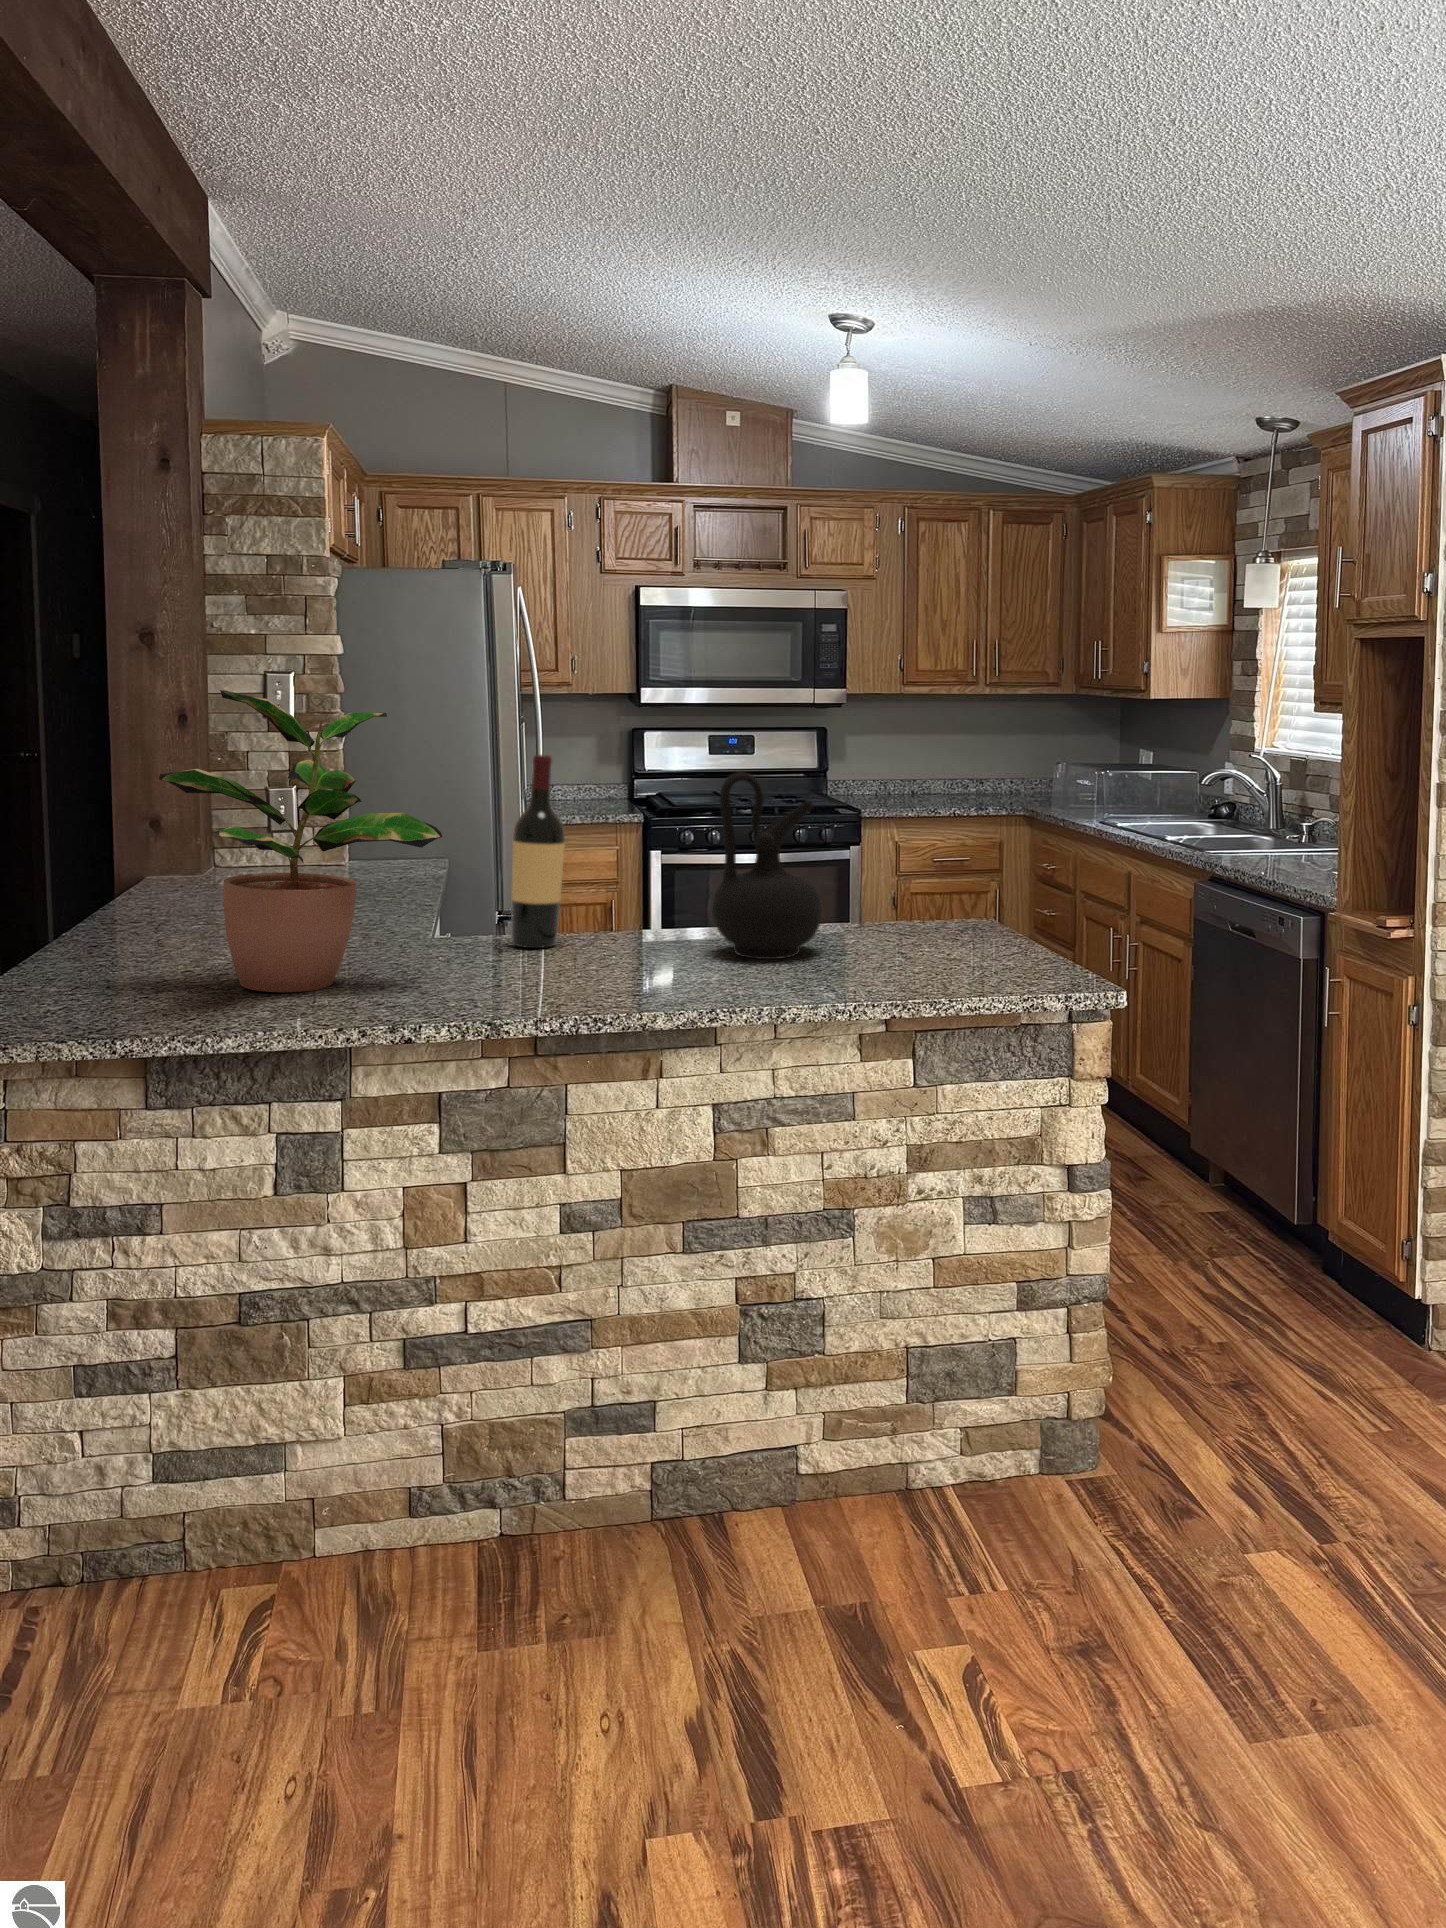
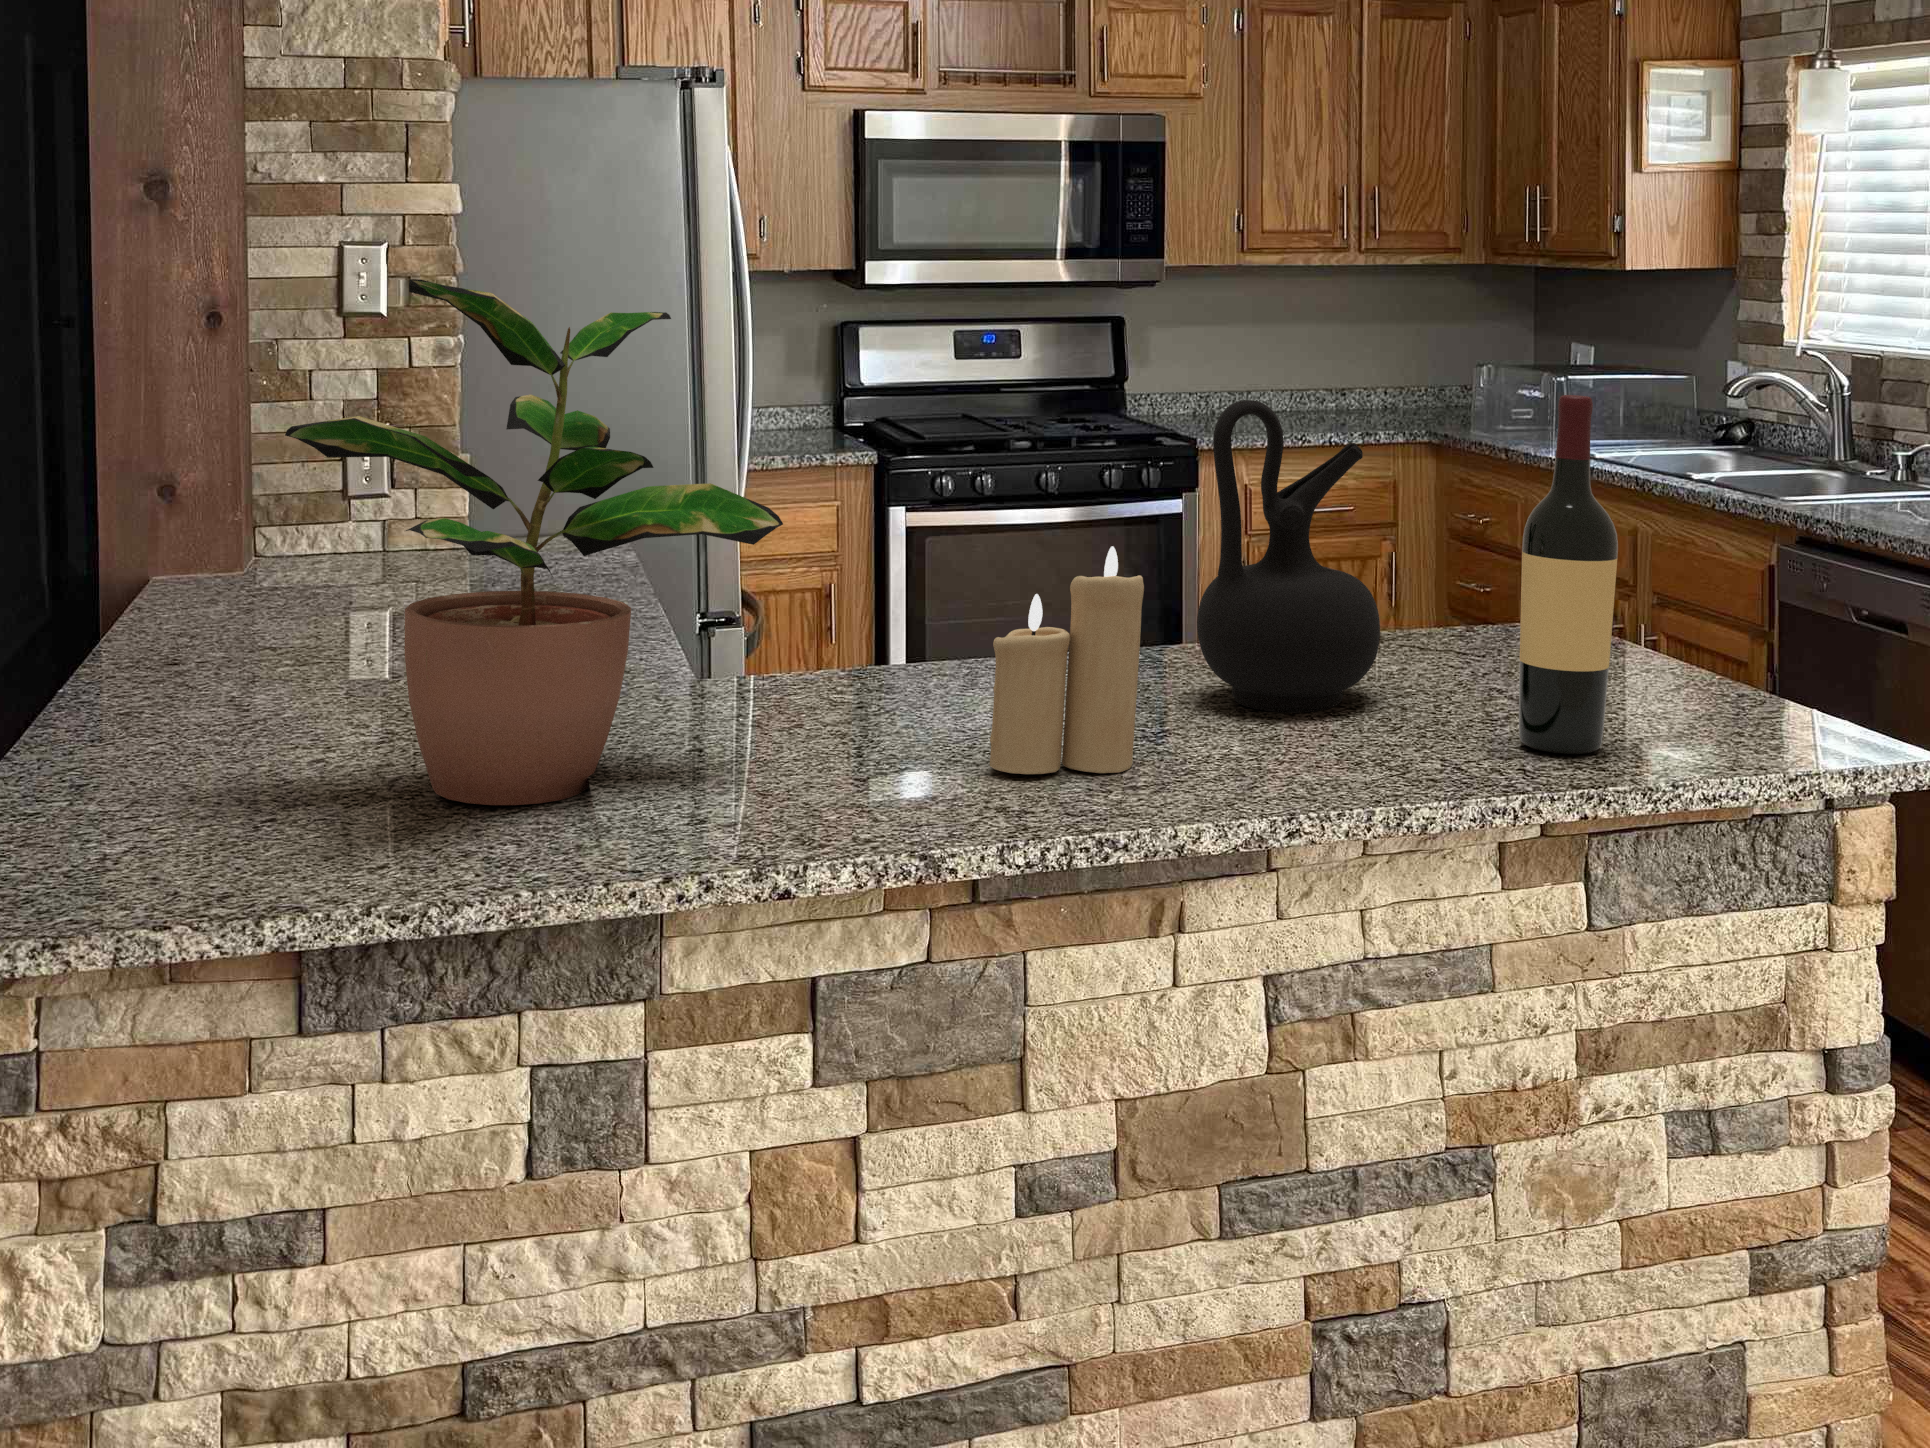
wine bottle: present [511,755,565,948] -> present [1519,395,1618,754]
candle: none [560,855,654,986] -> present [990,546,1144,774]

